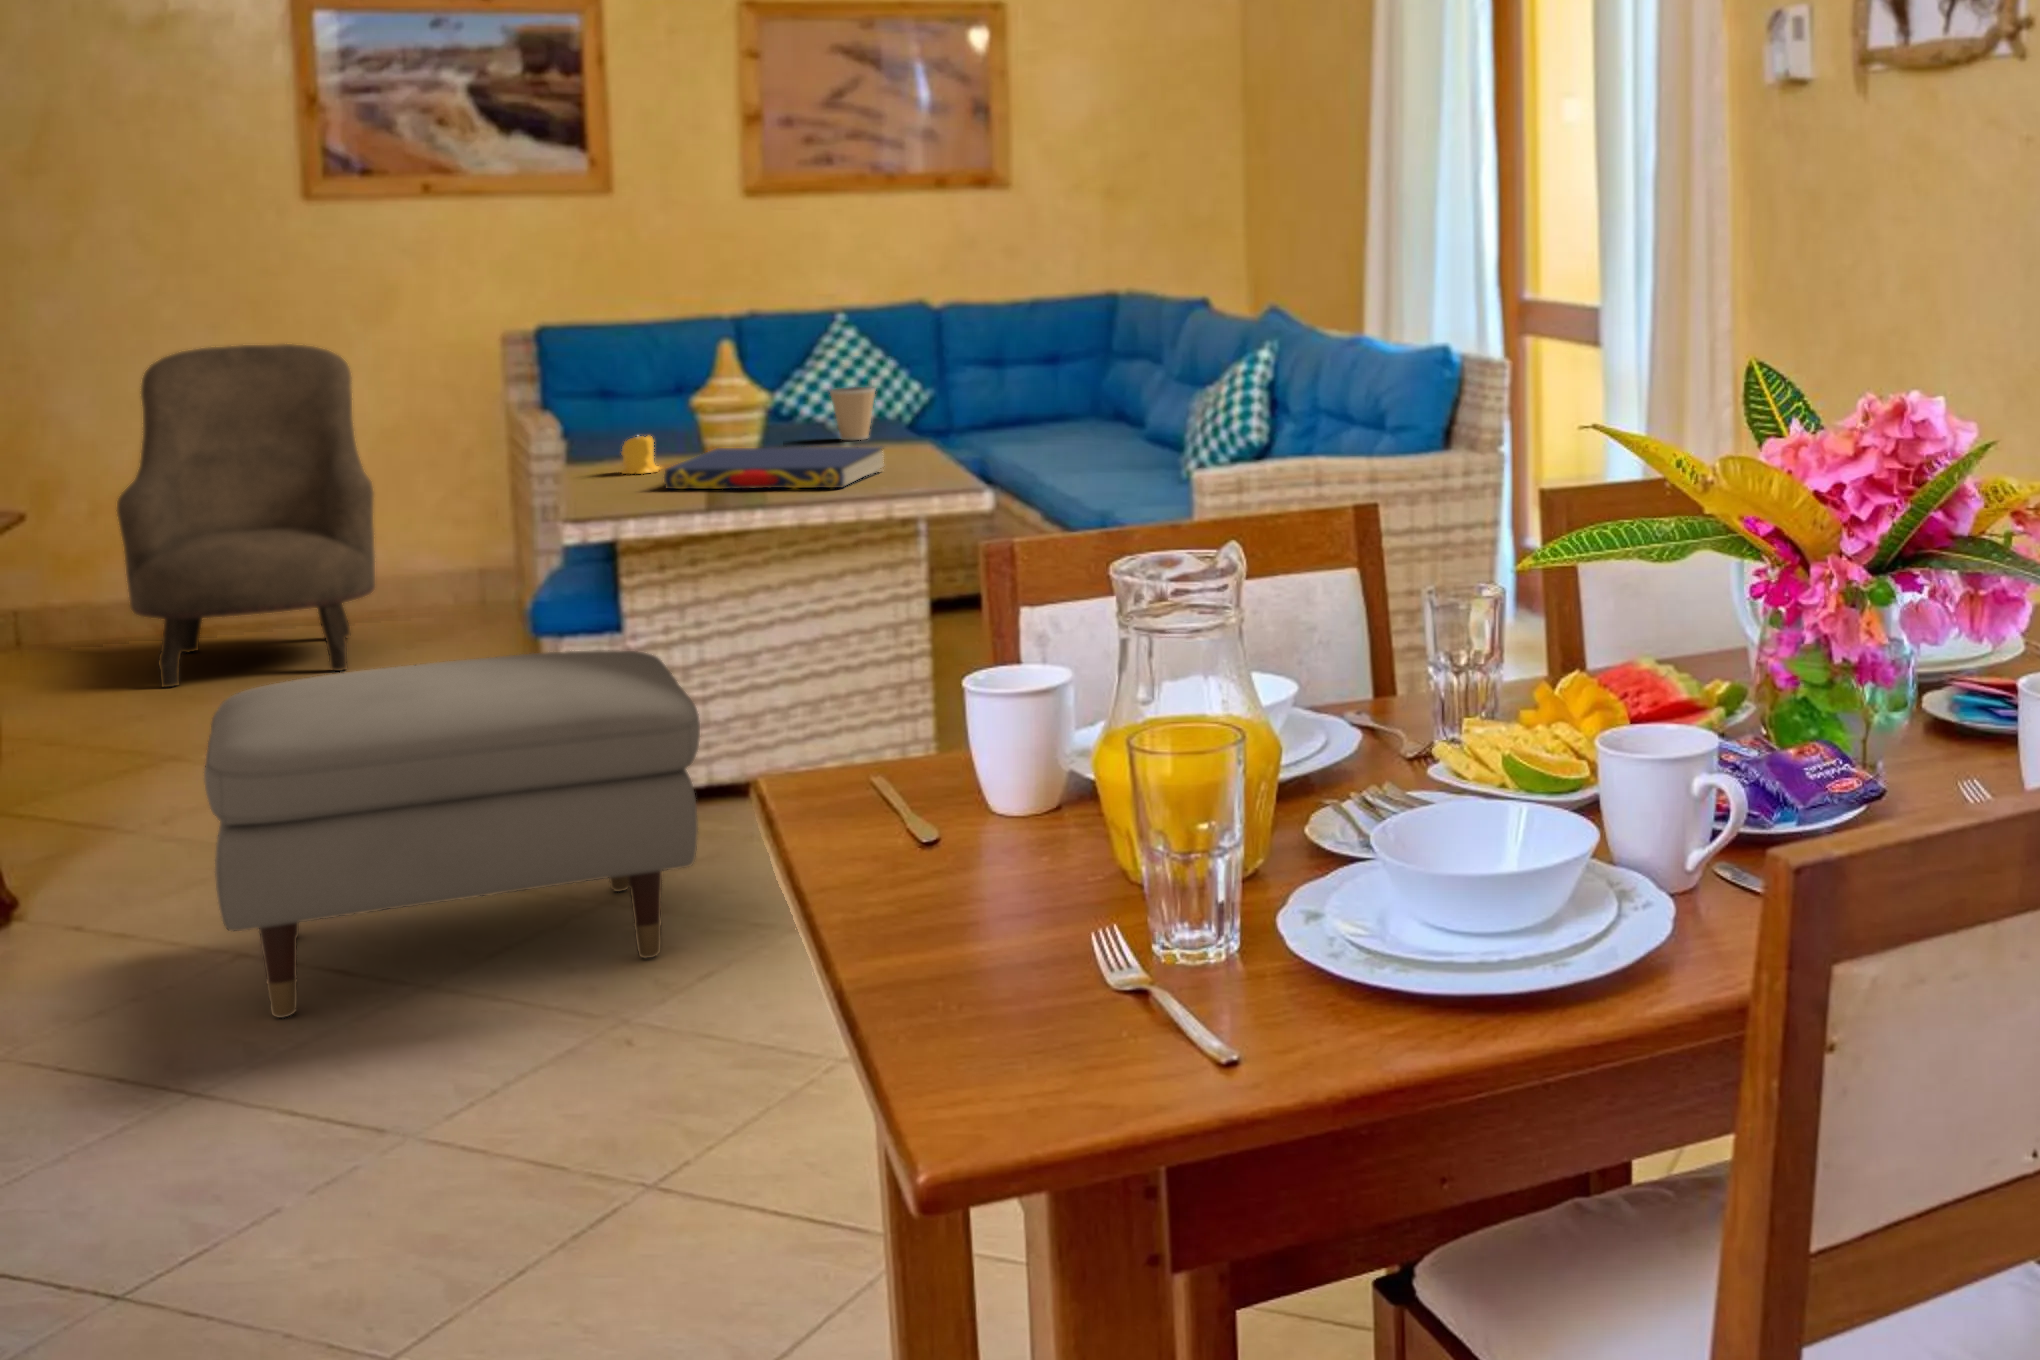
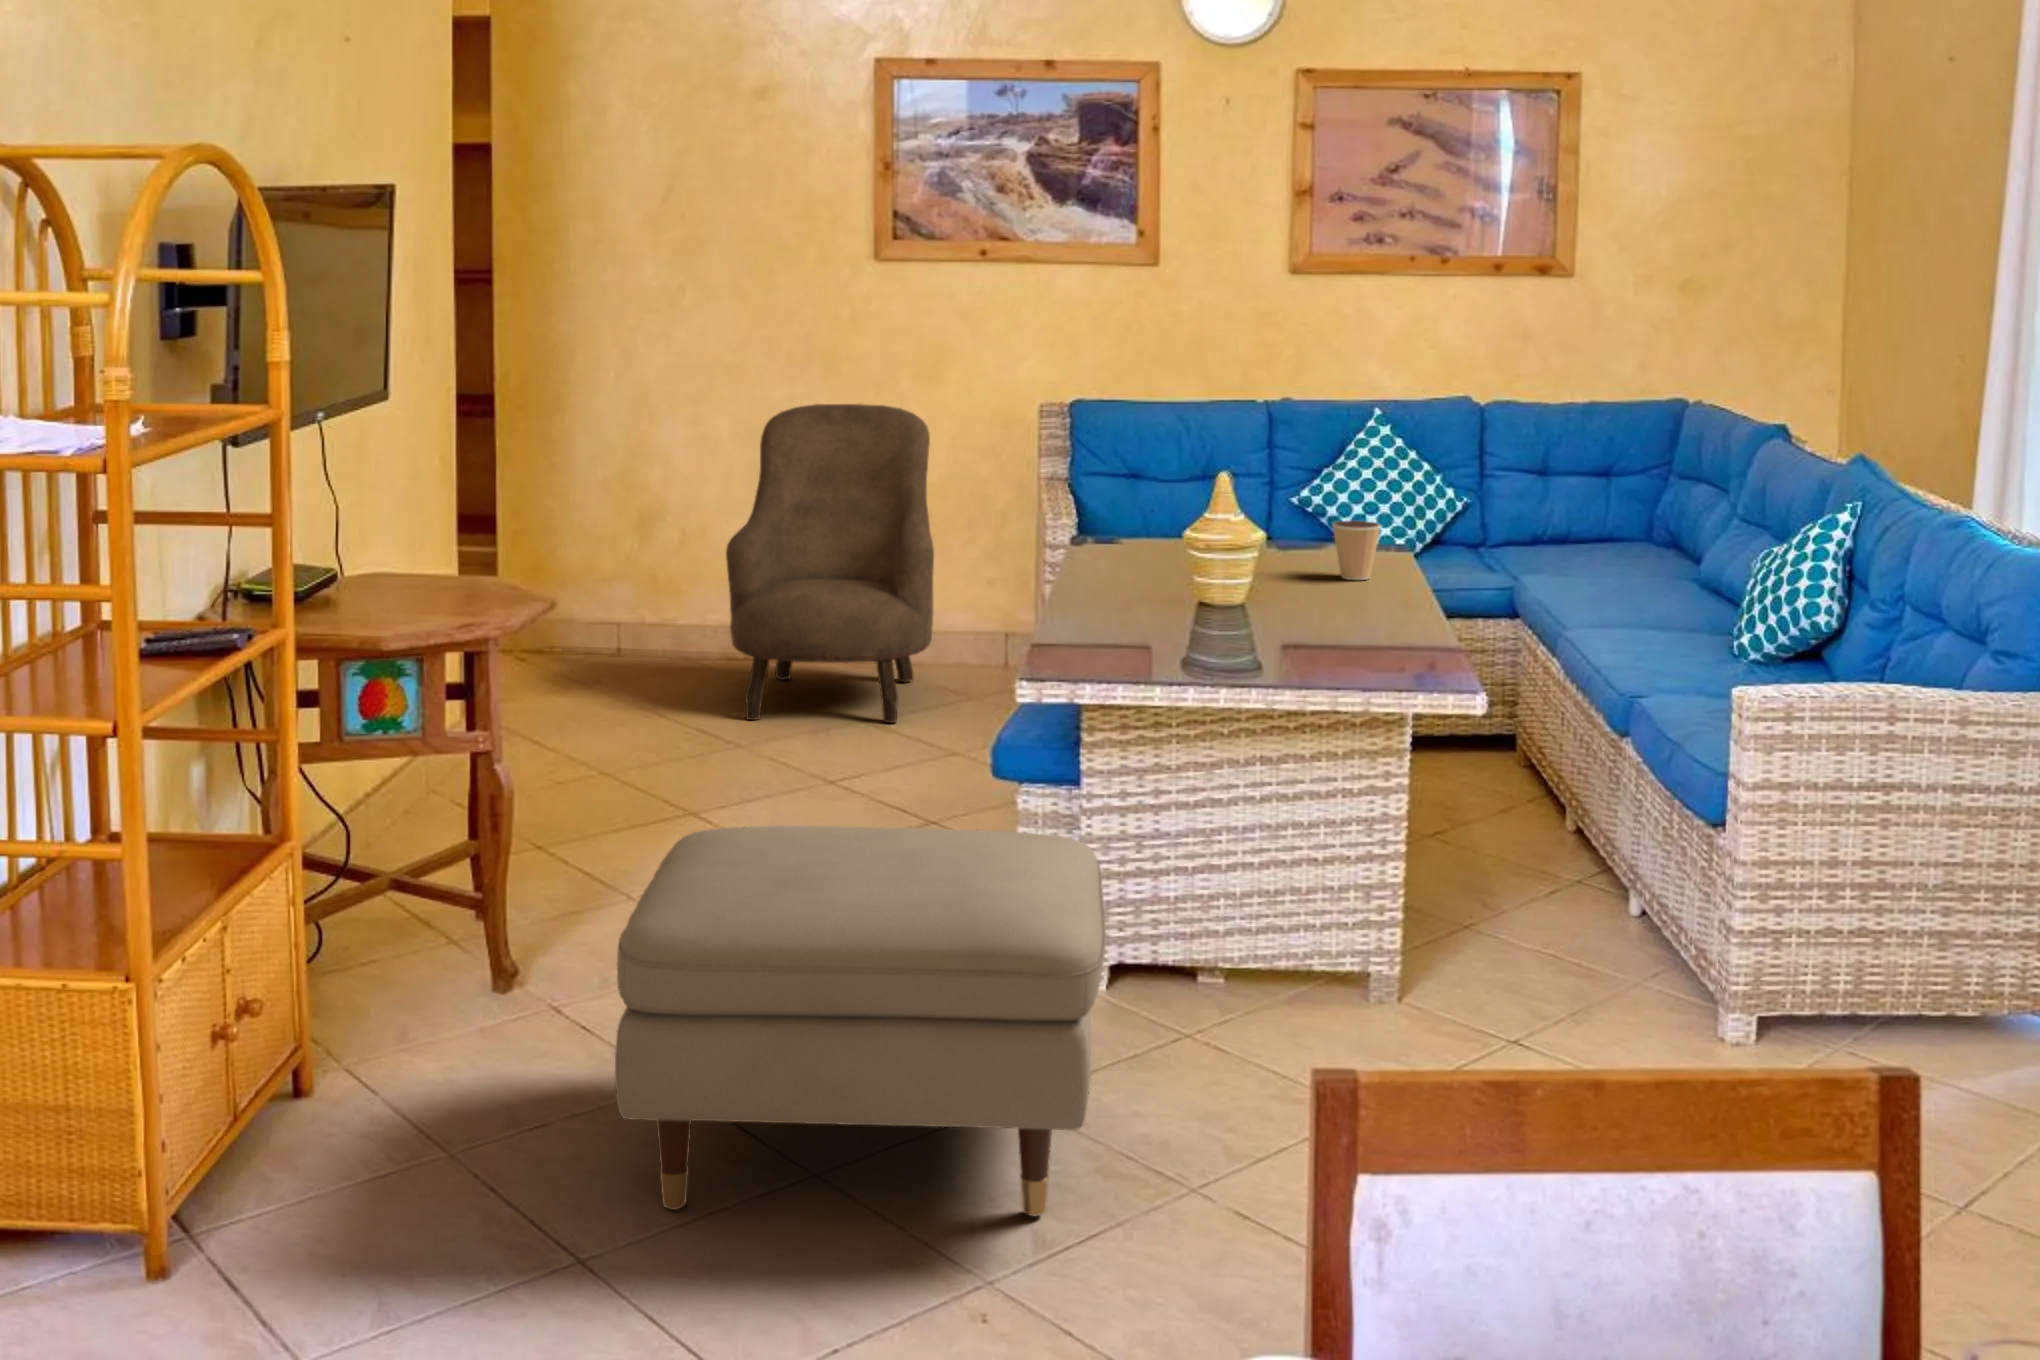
candle: present [619,436,661,474] -> none [1100,569,1145,614]
book: present [664,446,884,489] -> none [1130,595,1368,670]

